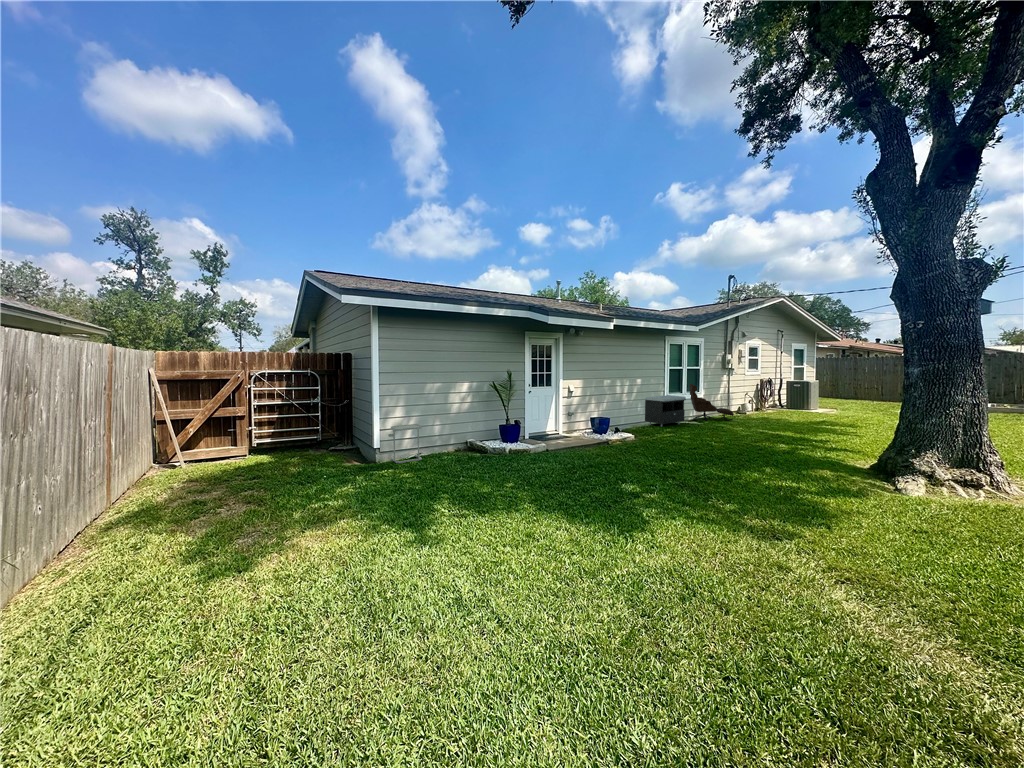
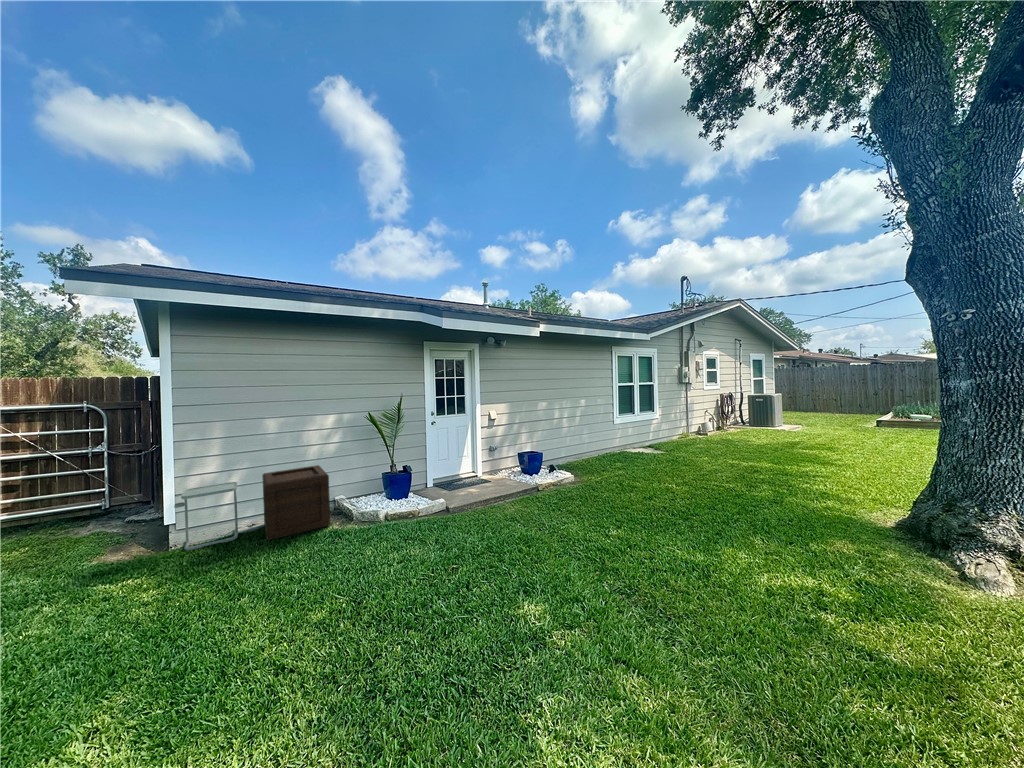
lounge chair: present [689,384,734,421] -> none [643,402,694,445]
storage bench: present [645,395,686,426] -> none [591,417,639,456]
wooden crate: none [429,417,477,461] -> present [262,465,330,541]

